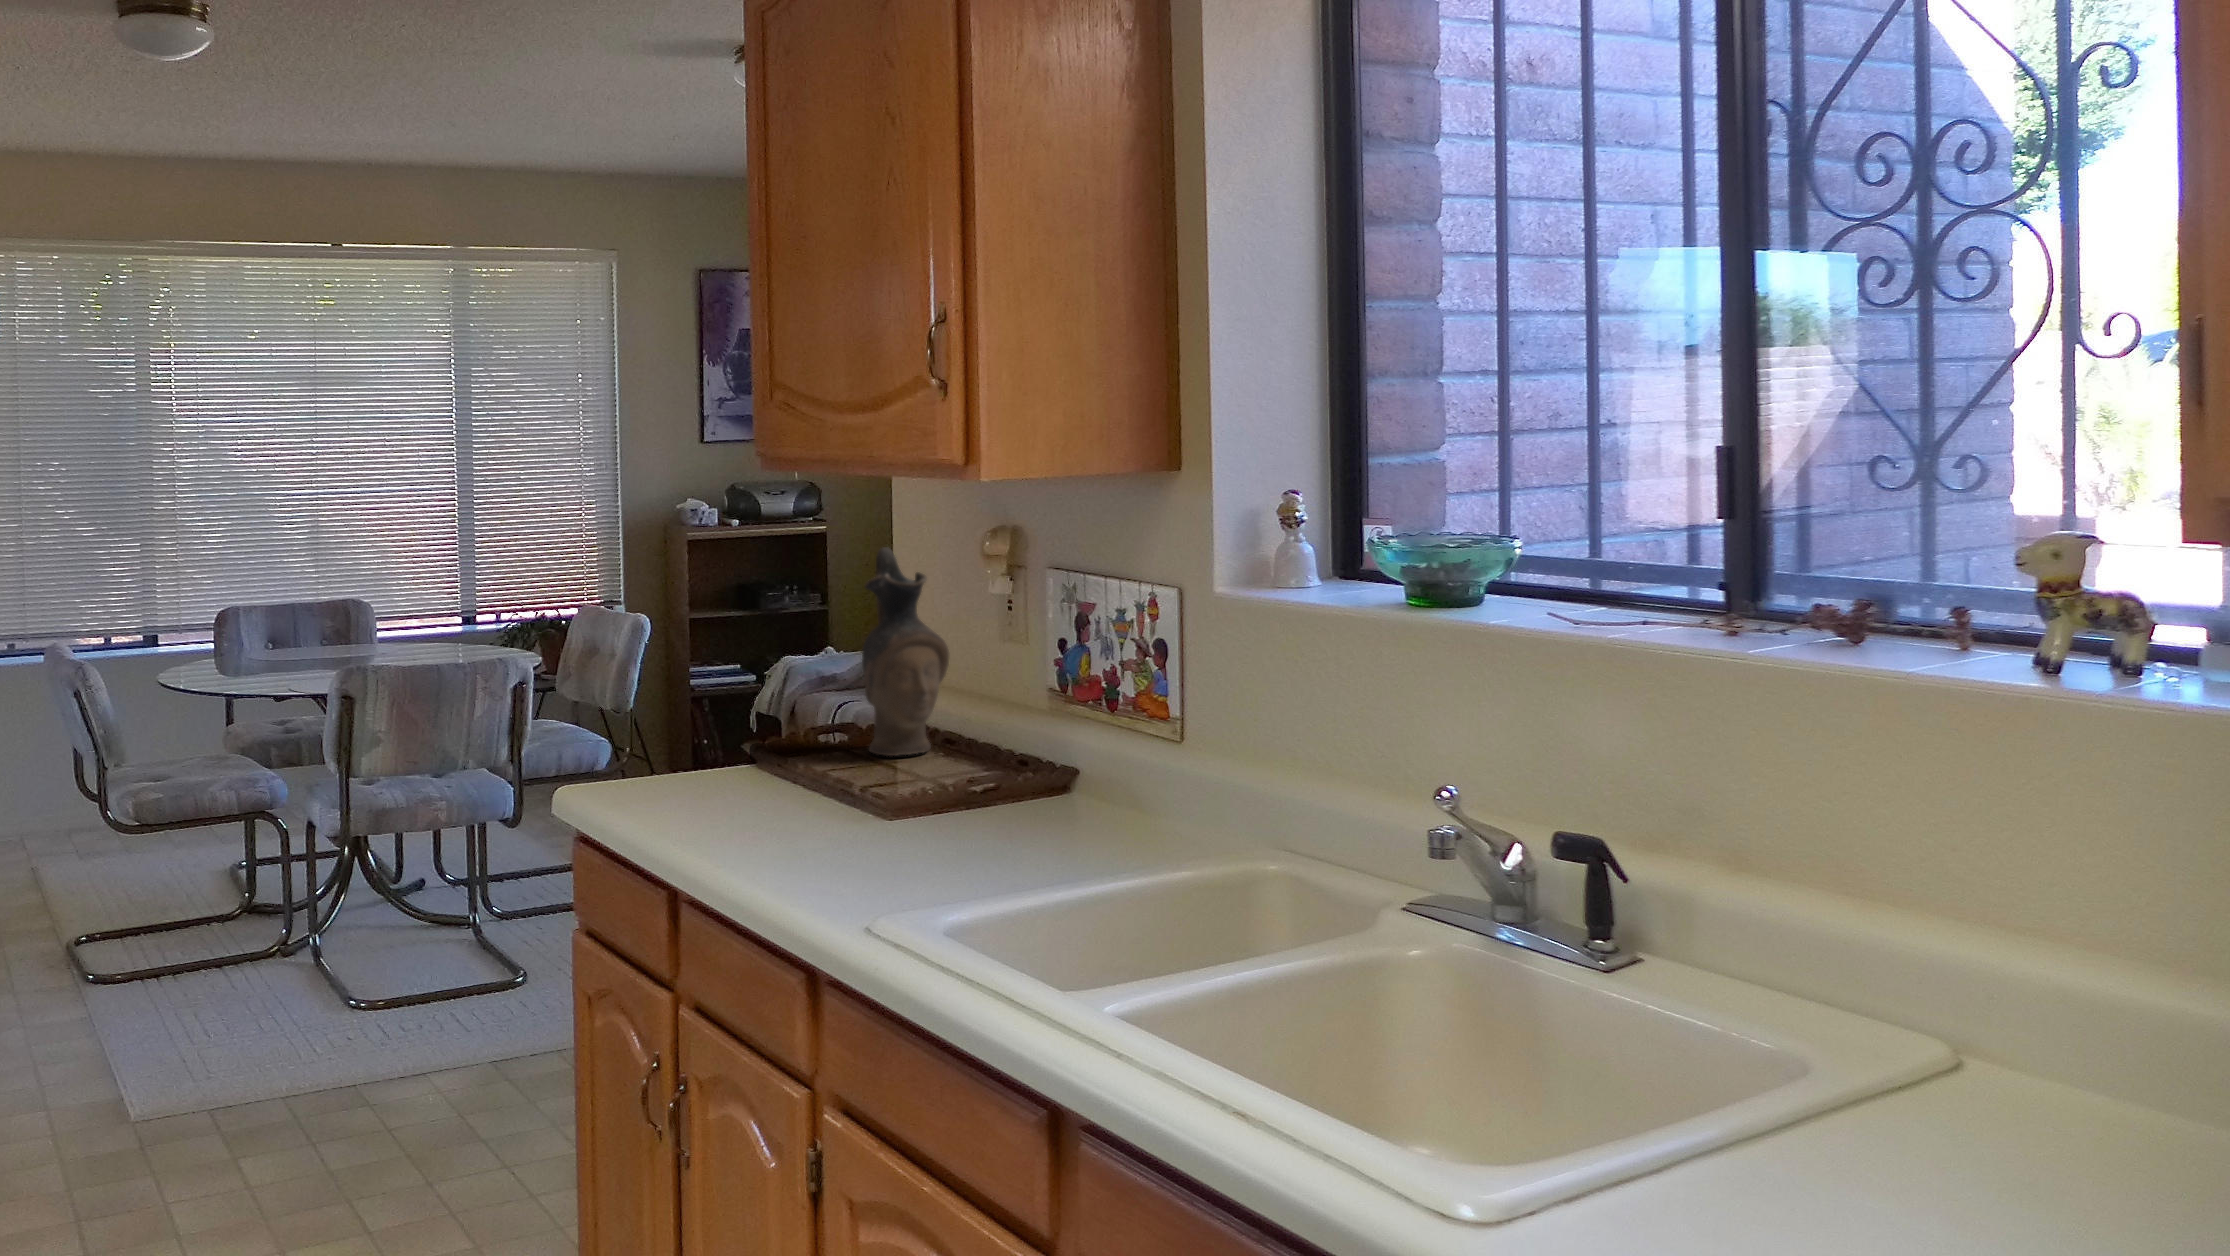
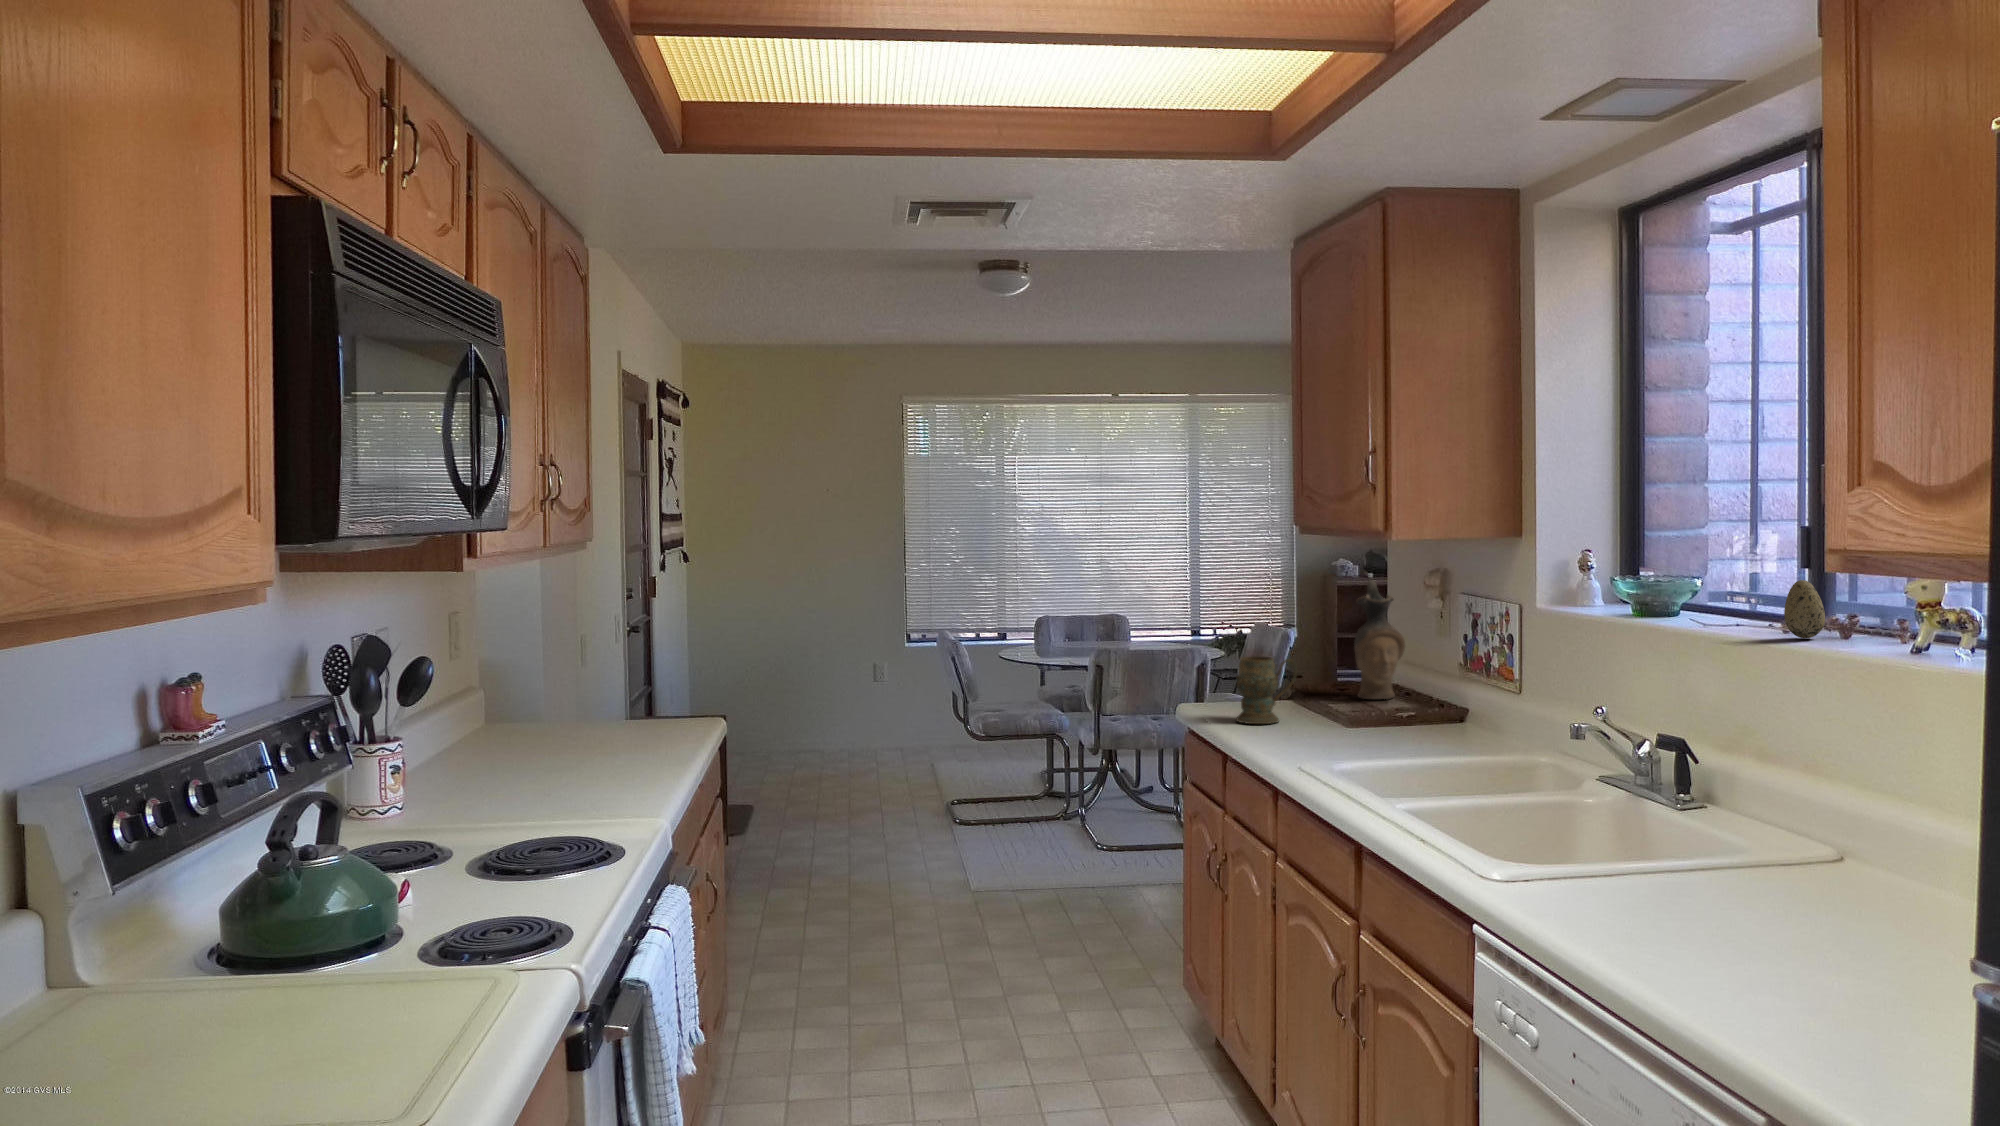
decorative egg: none [1756,542,1827,646] -> present [1784,580,1825,638]
mug: none [685,696,794,826] -> present [1236,656,1297,724]

